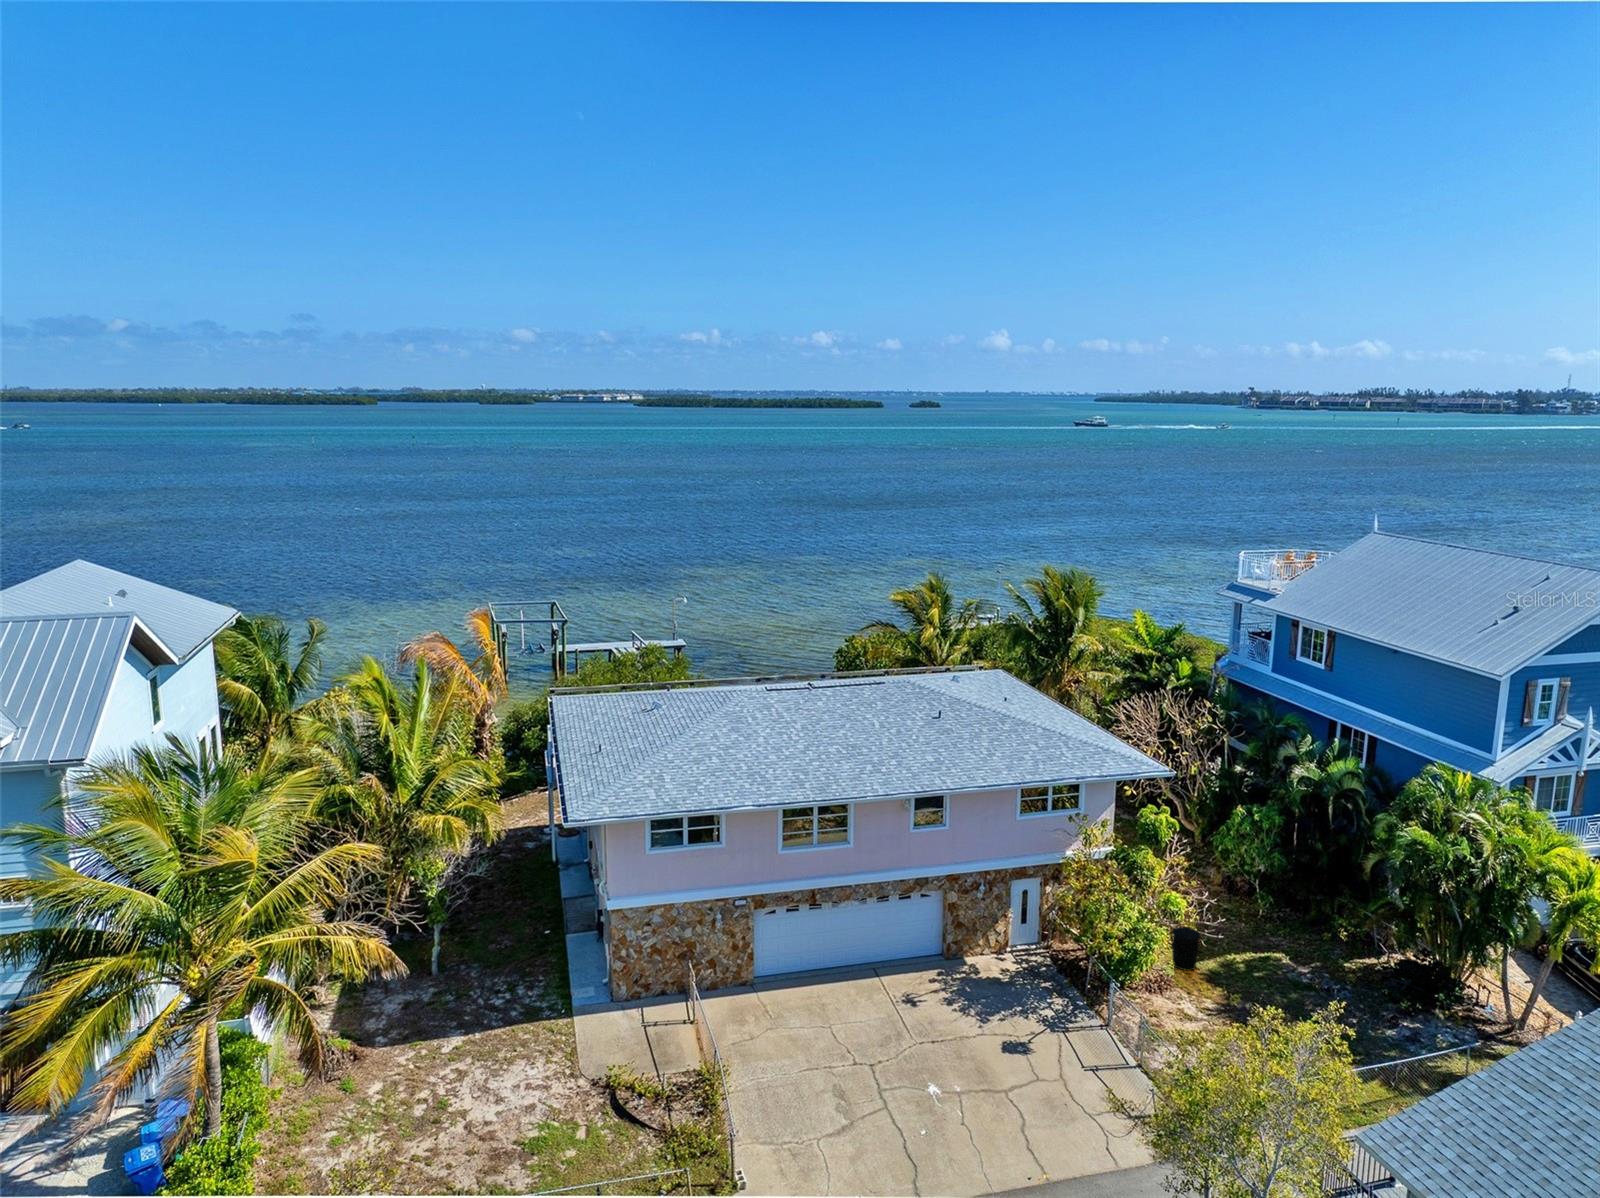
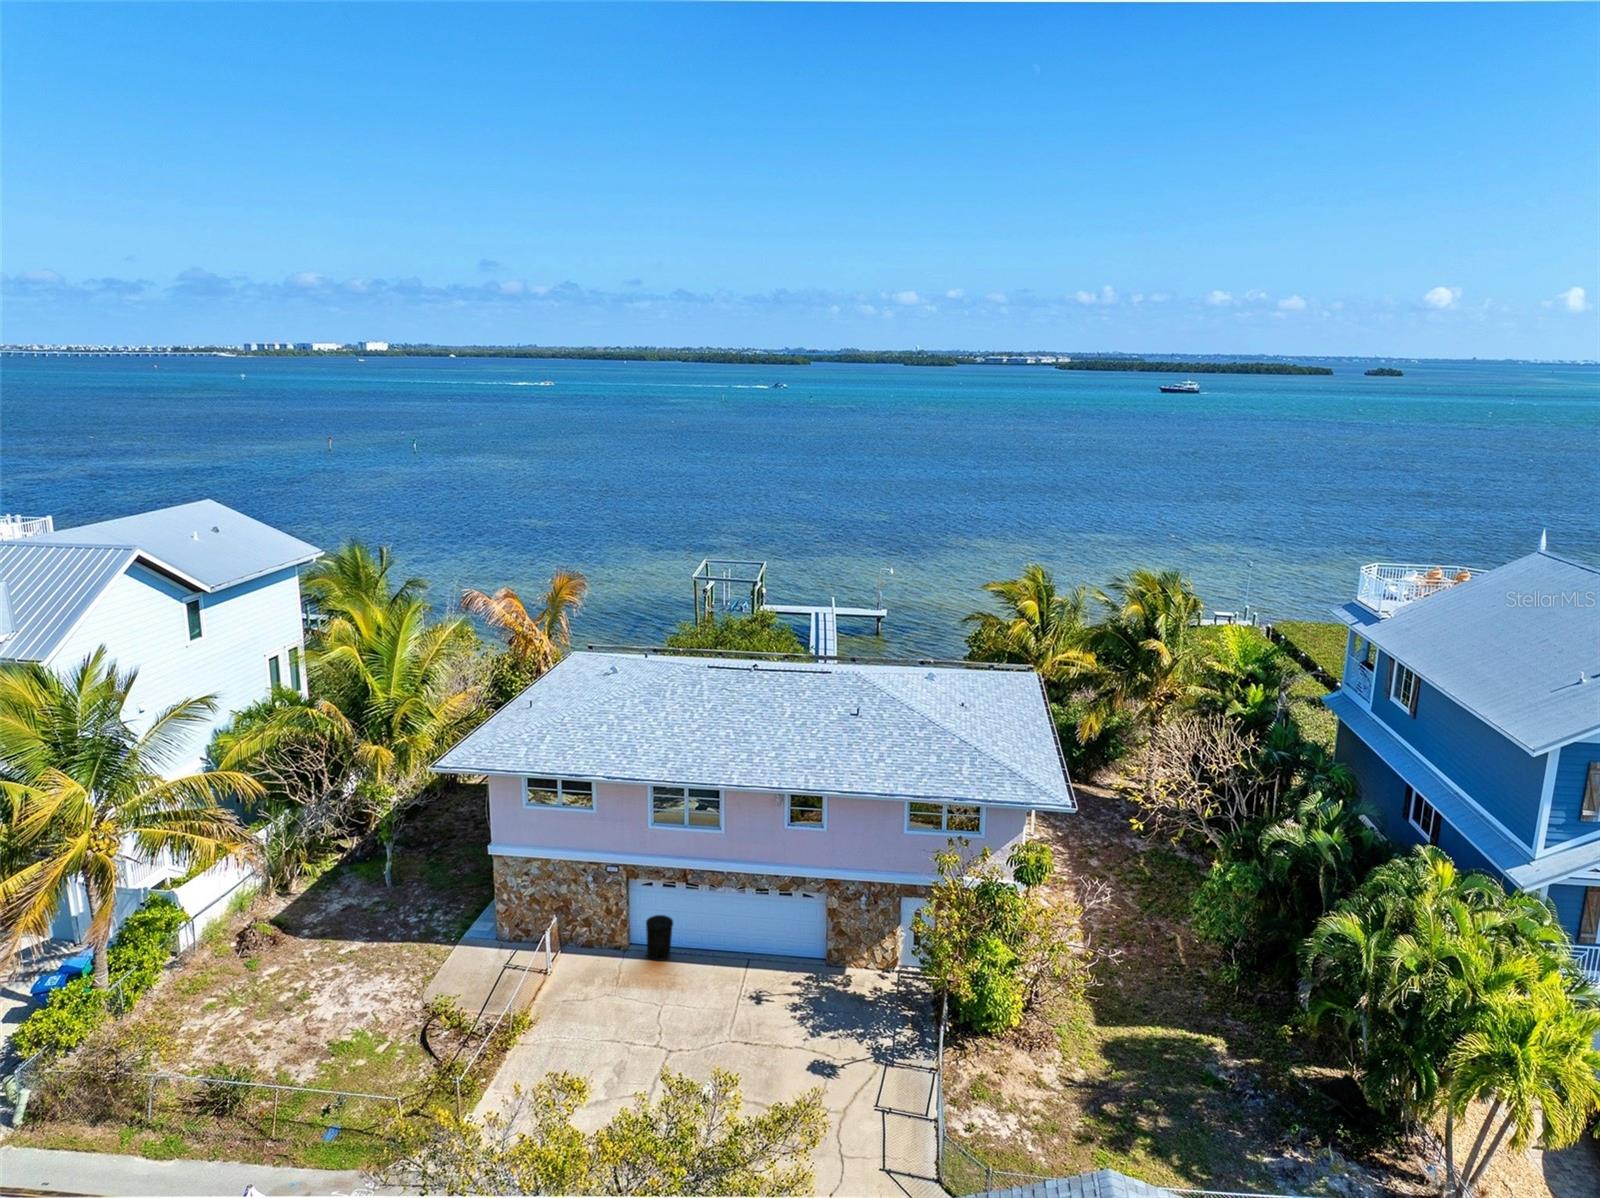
trash can: present [1172,927,1201,971] -> present [646,915,673,961]

